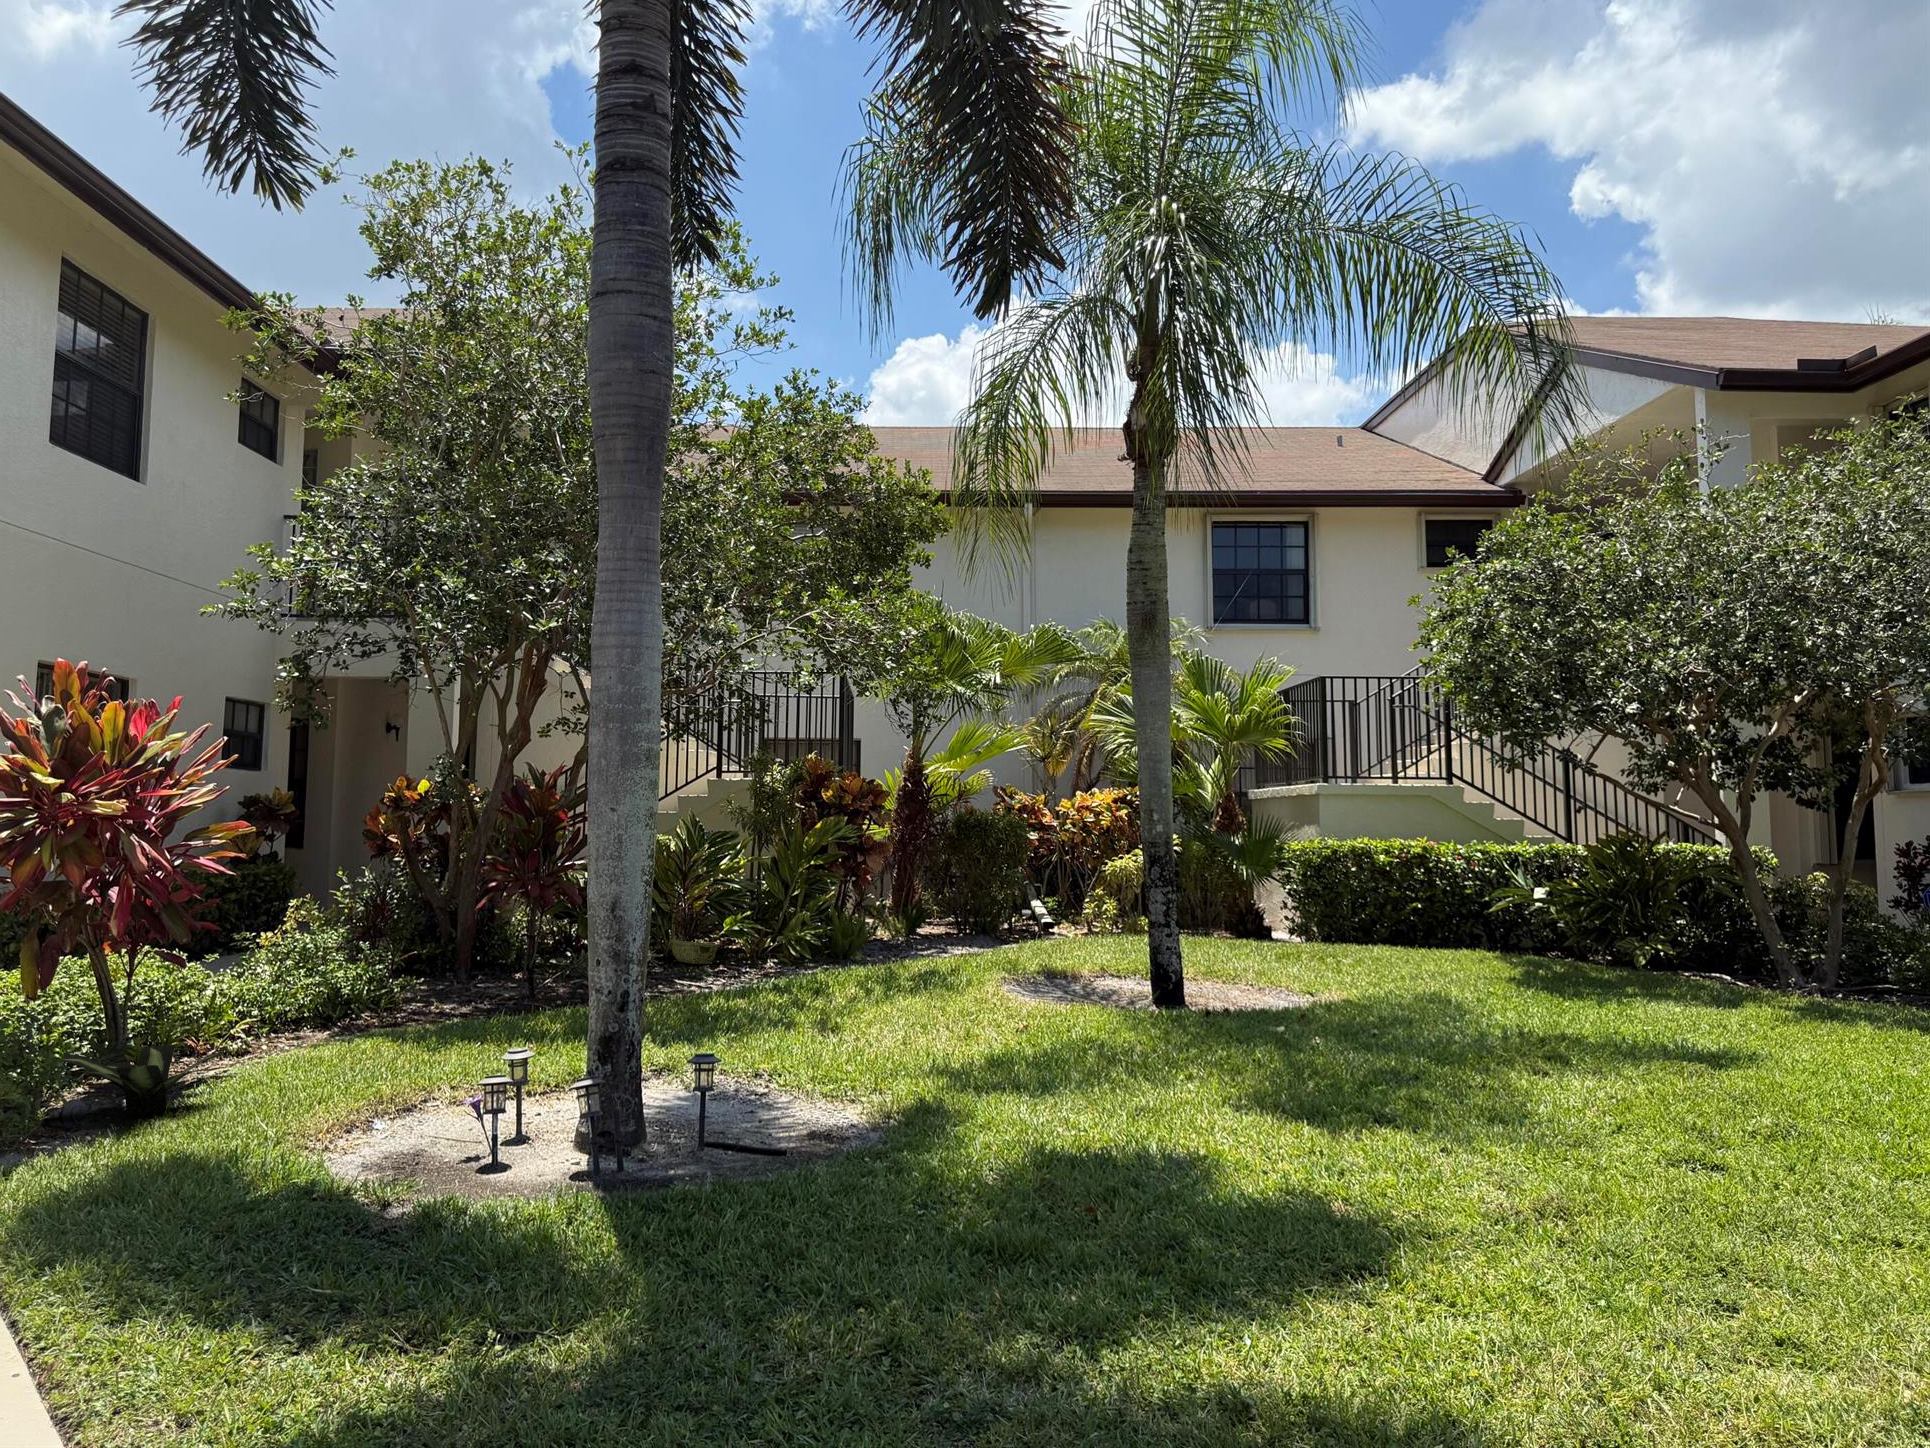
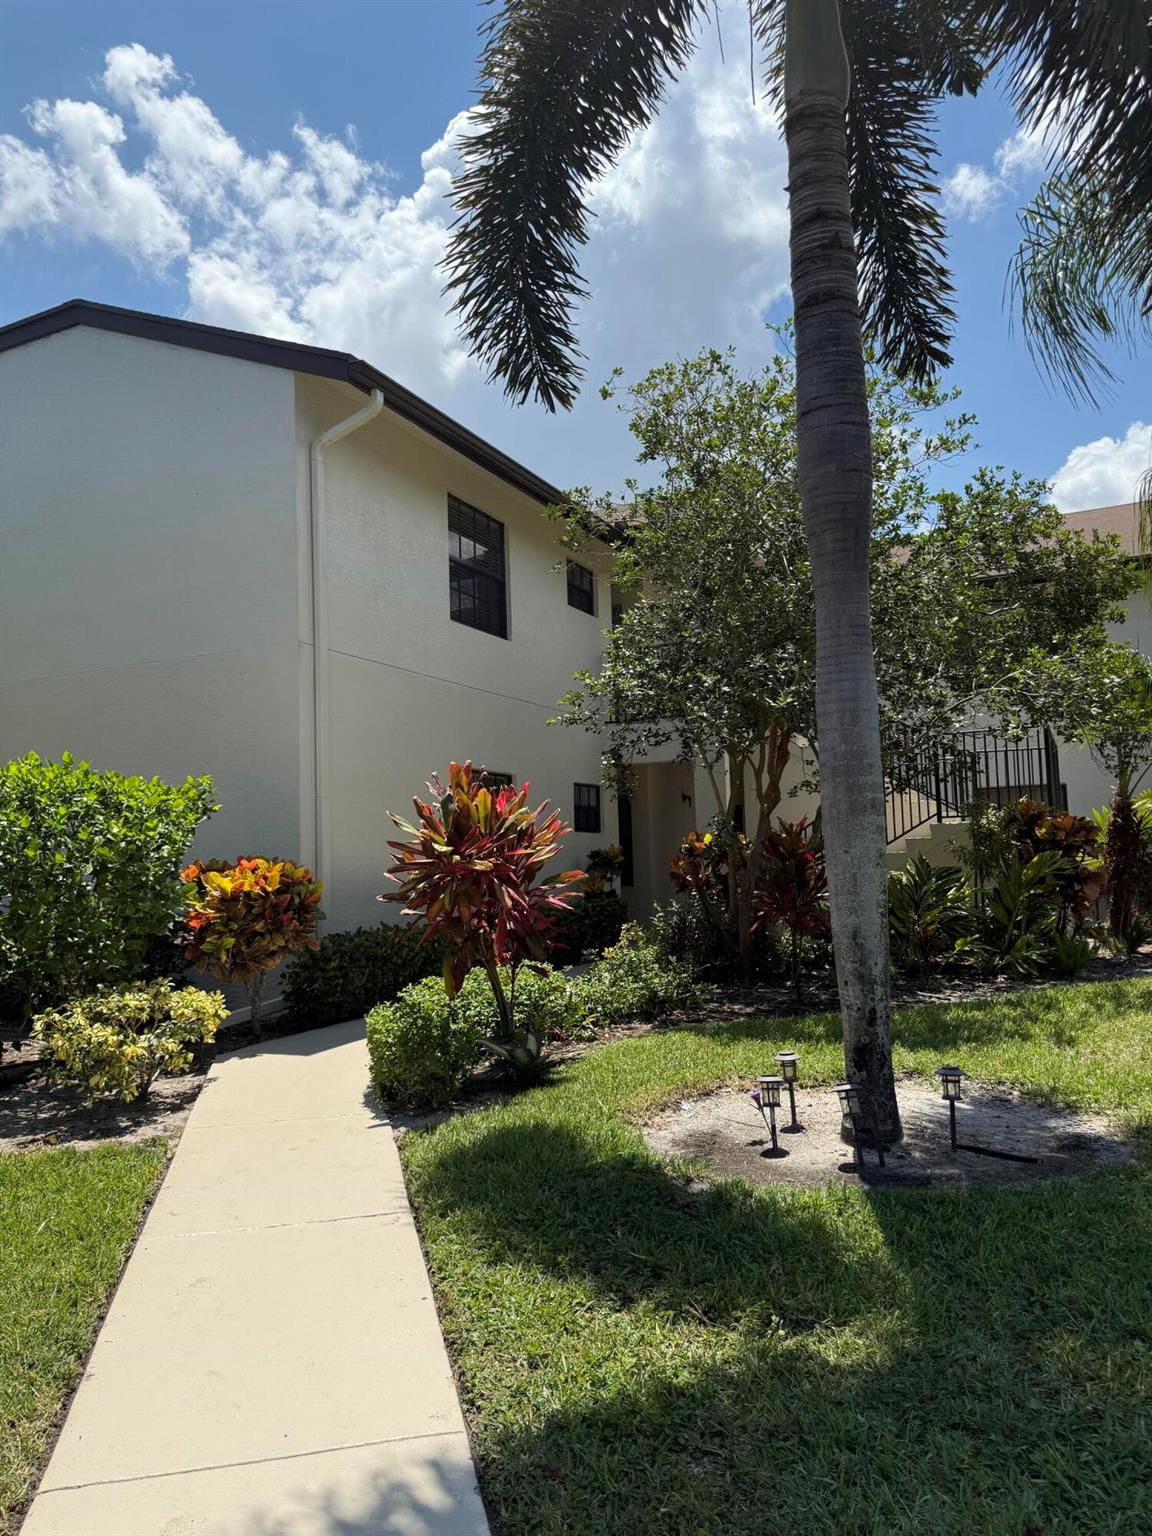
woven basket: present [671,940,718,965] -> none [910,957,951,978]

